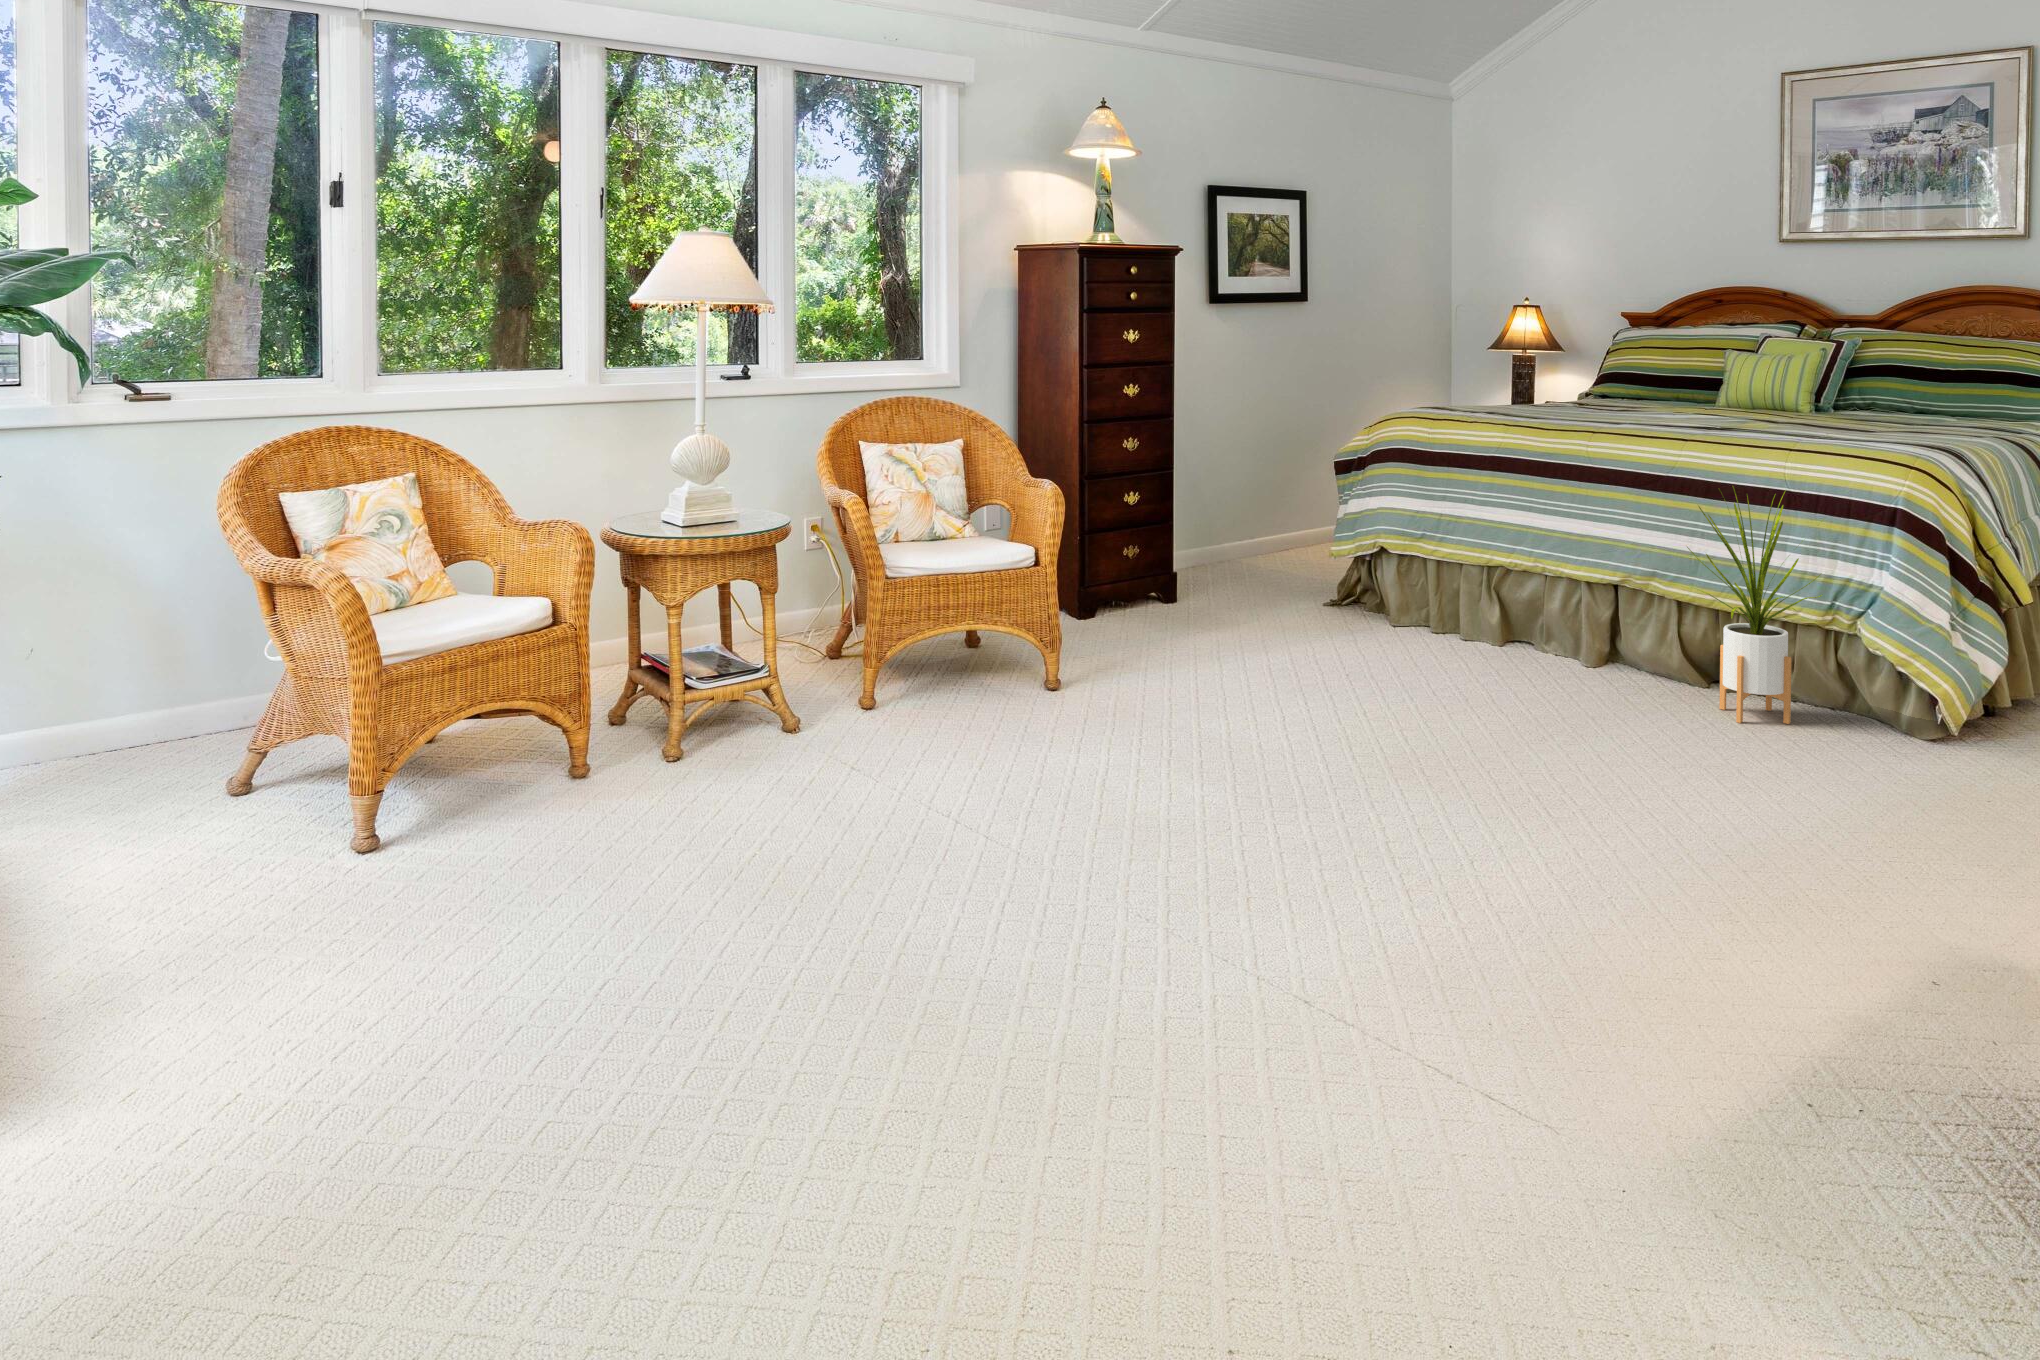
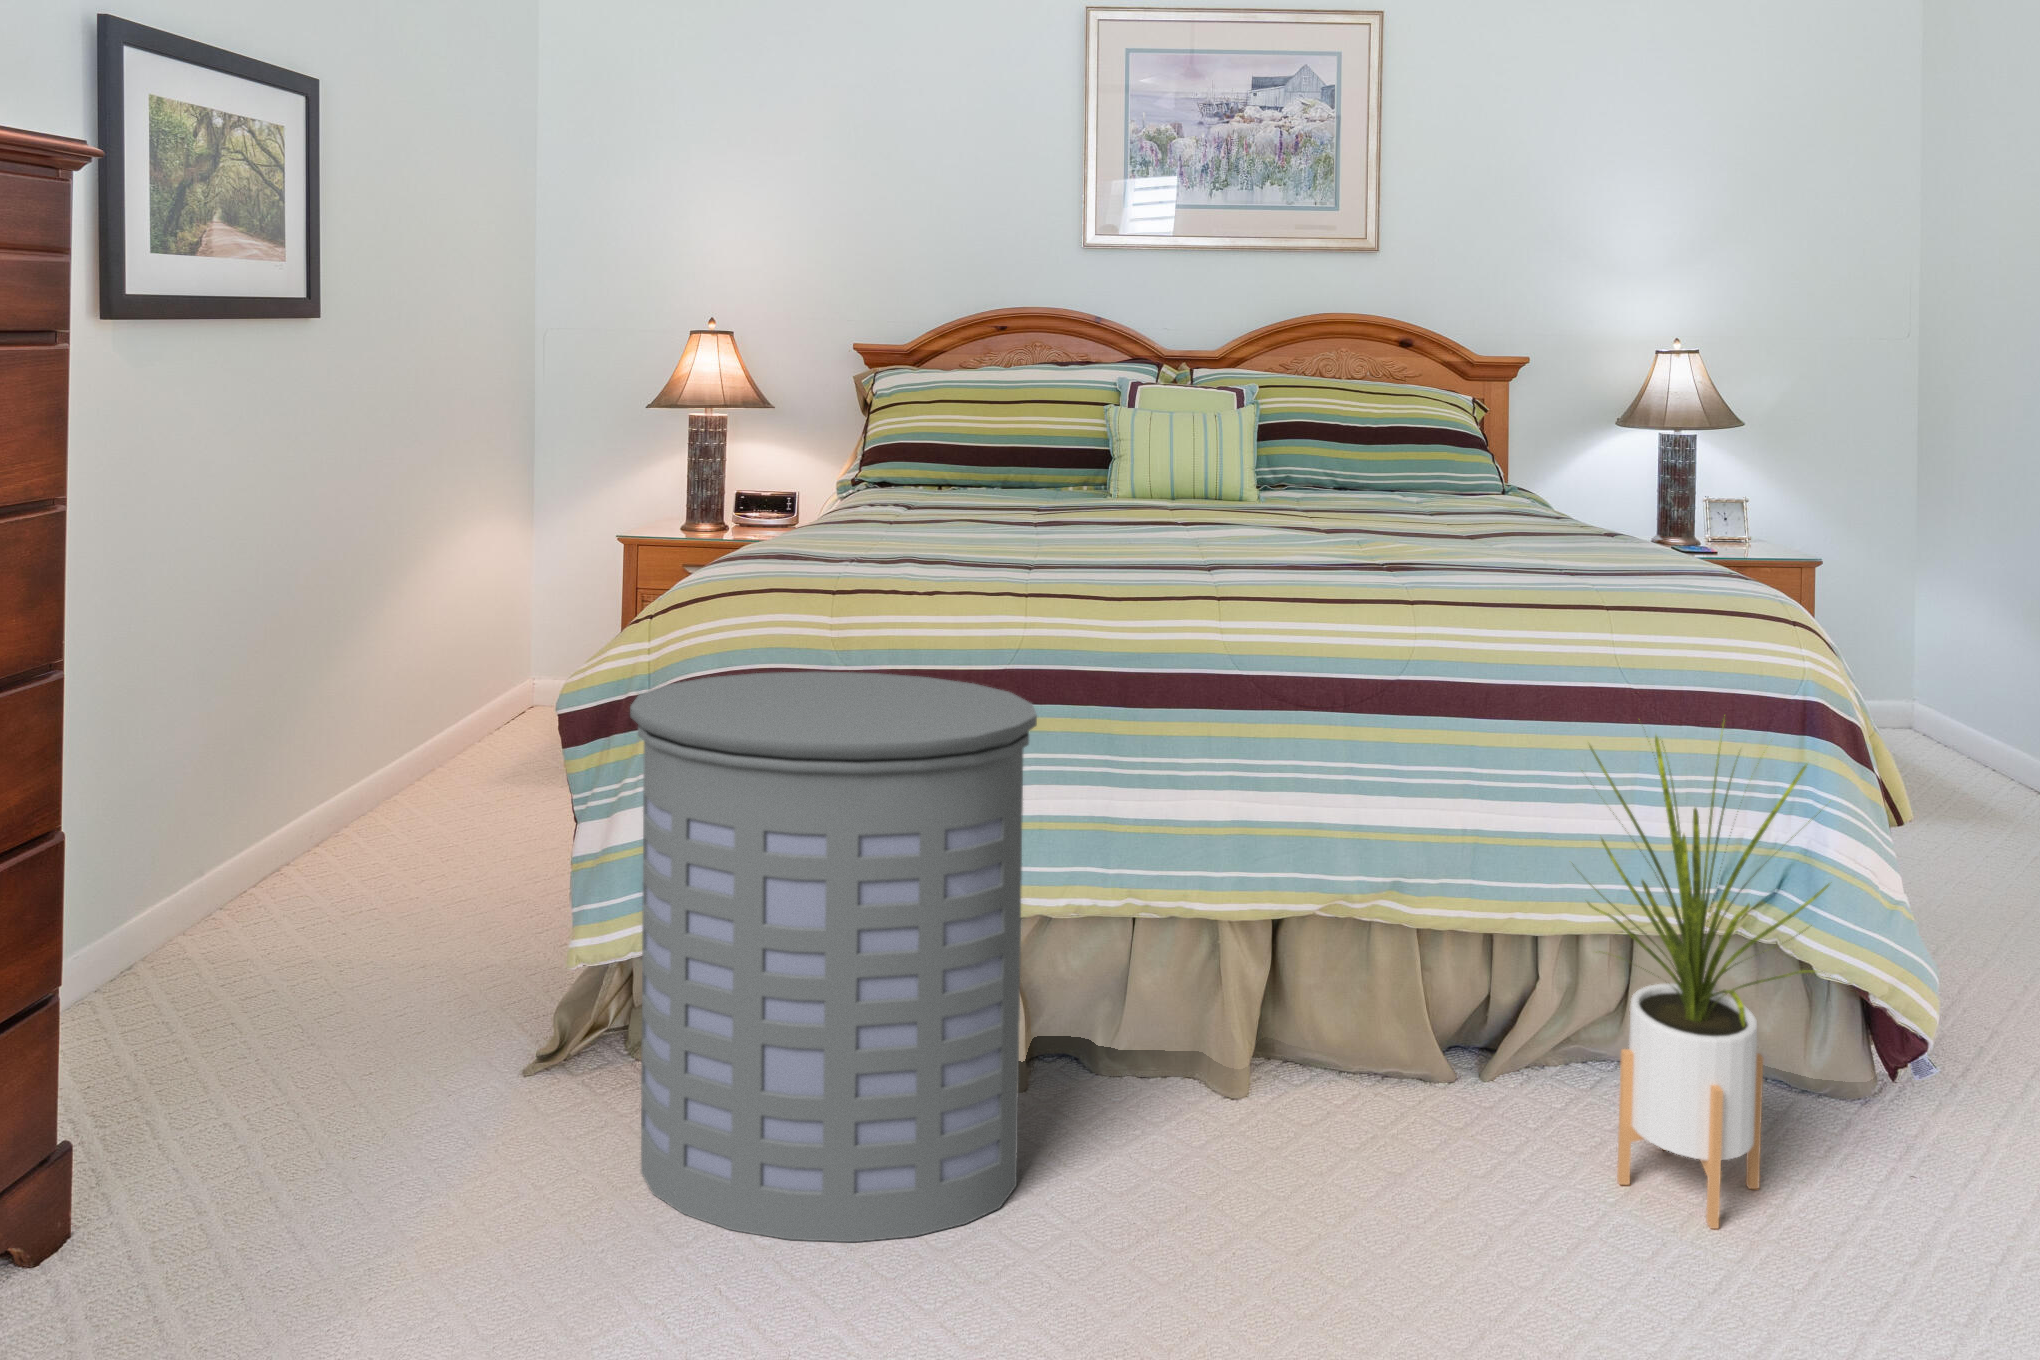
laundry hamper: none [1330,445,1473,657] -> present [630,672,1037,1242]

